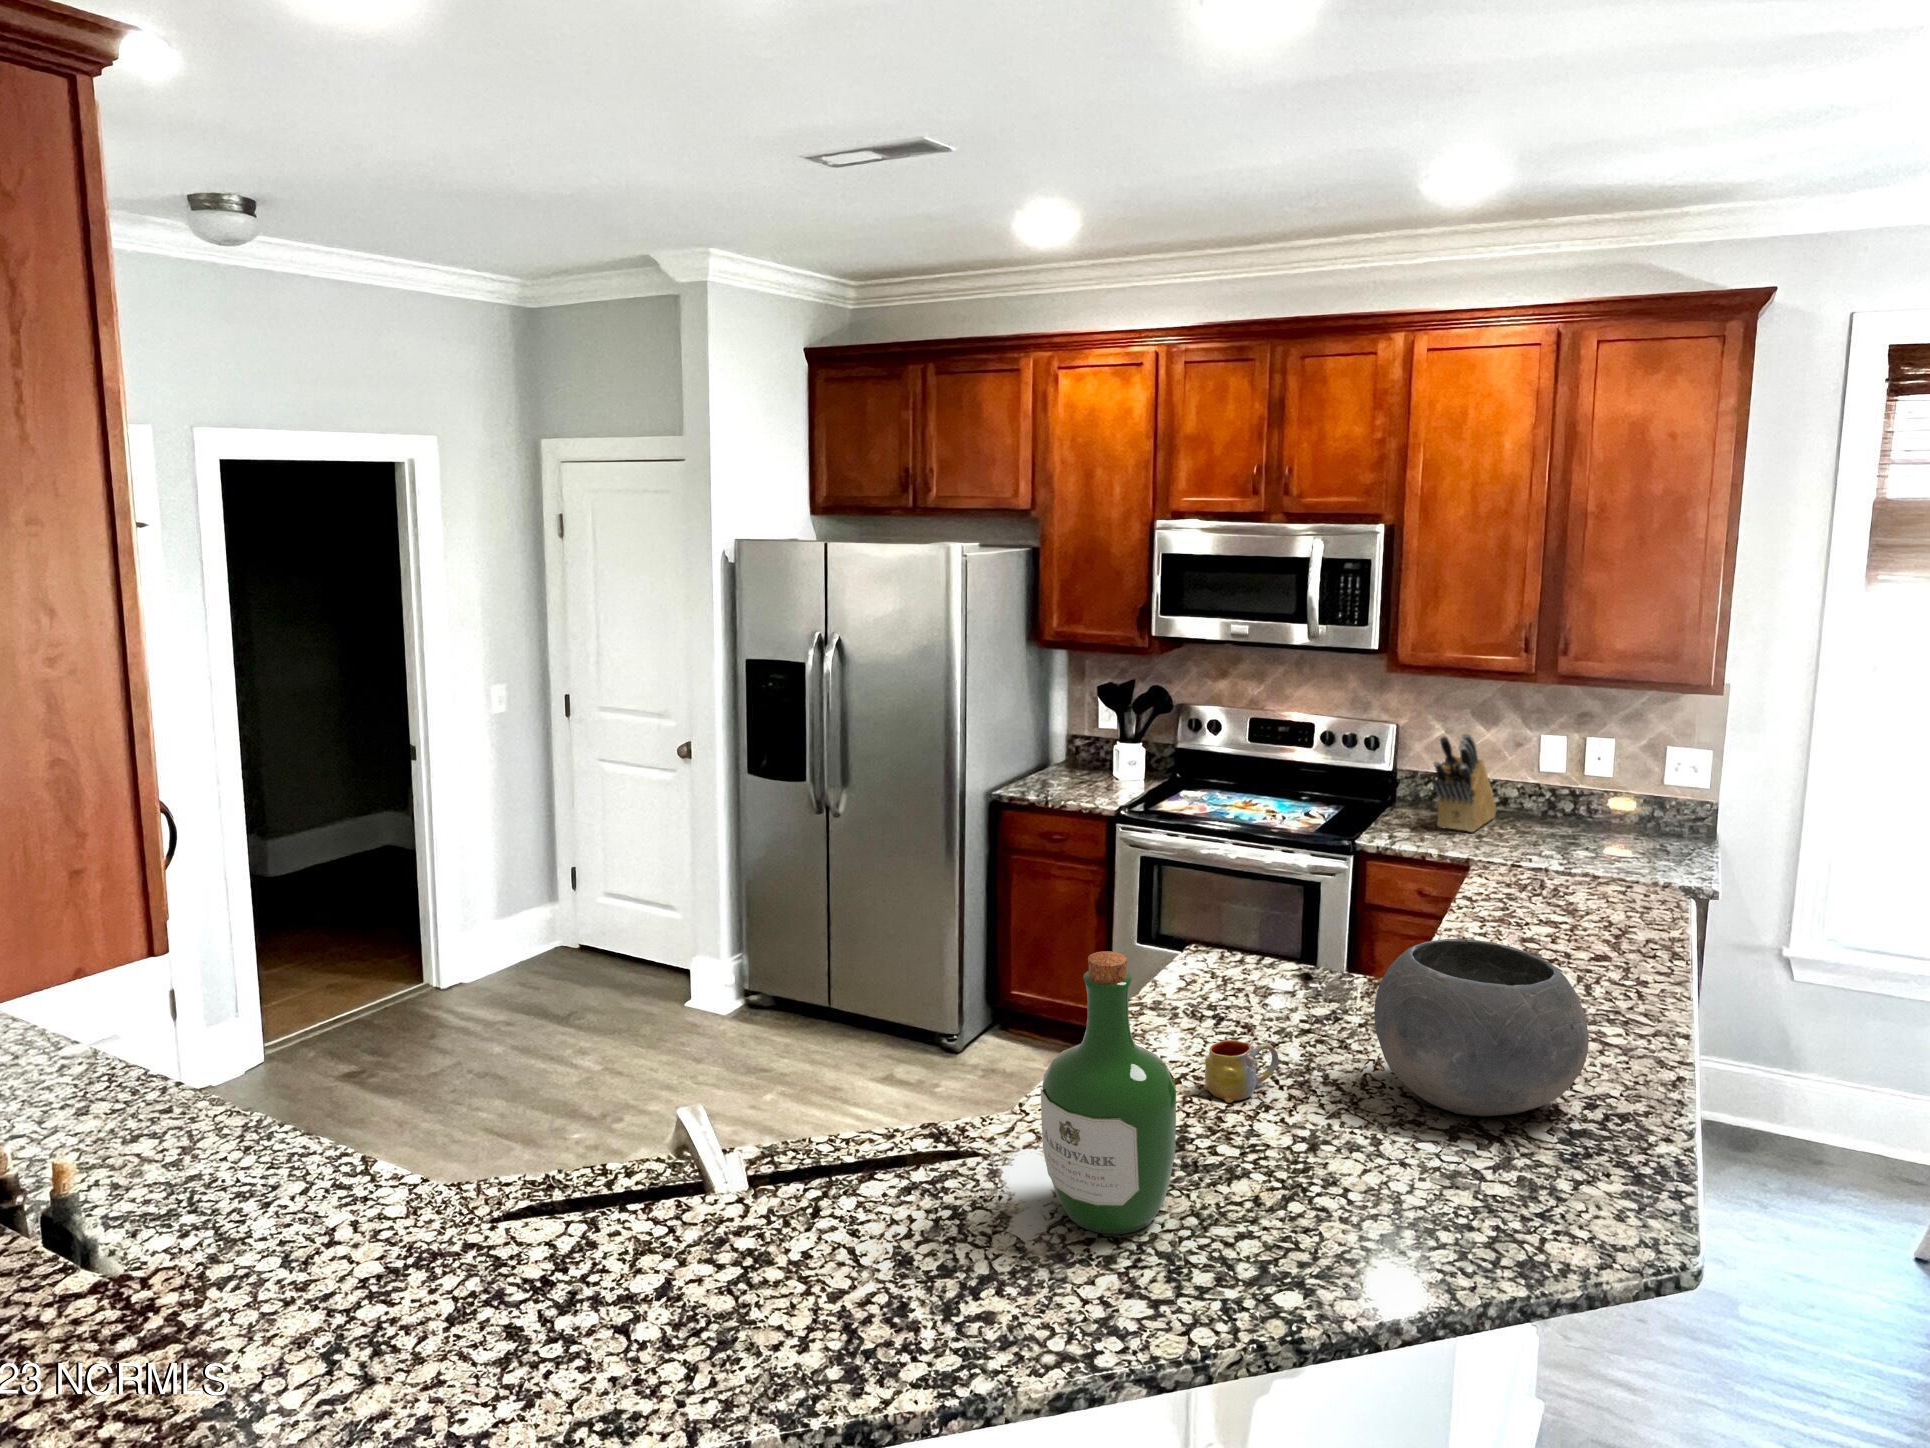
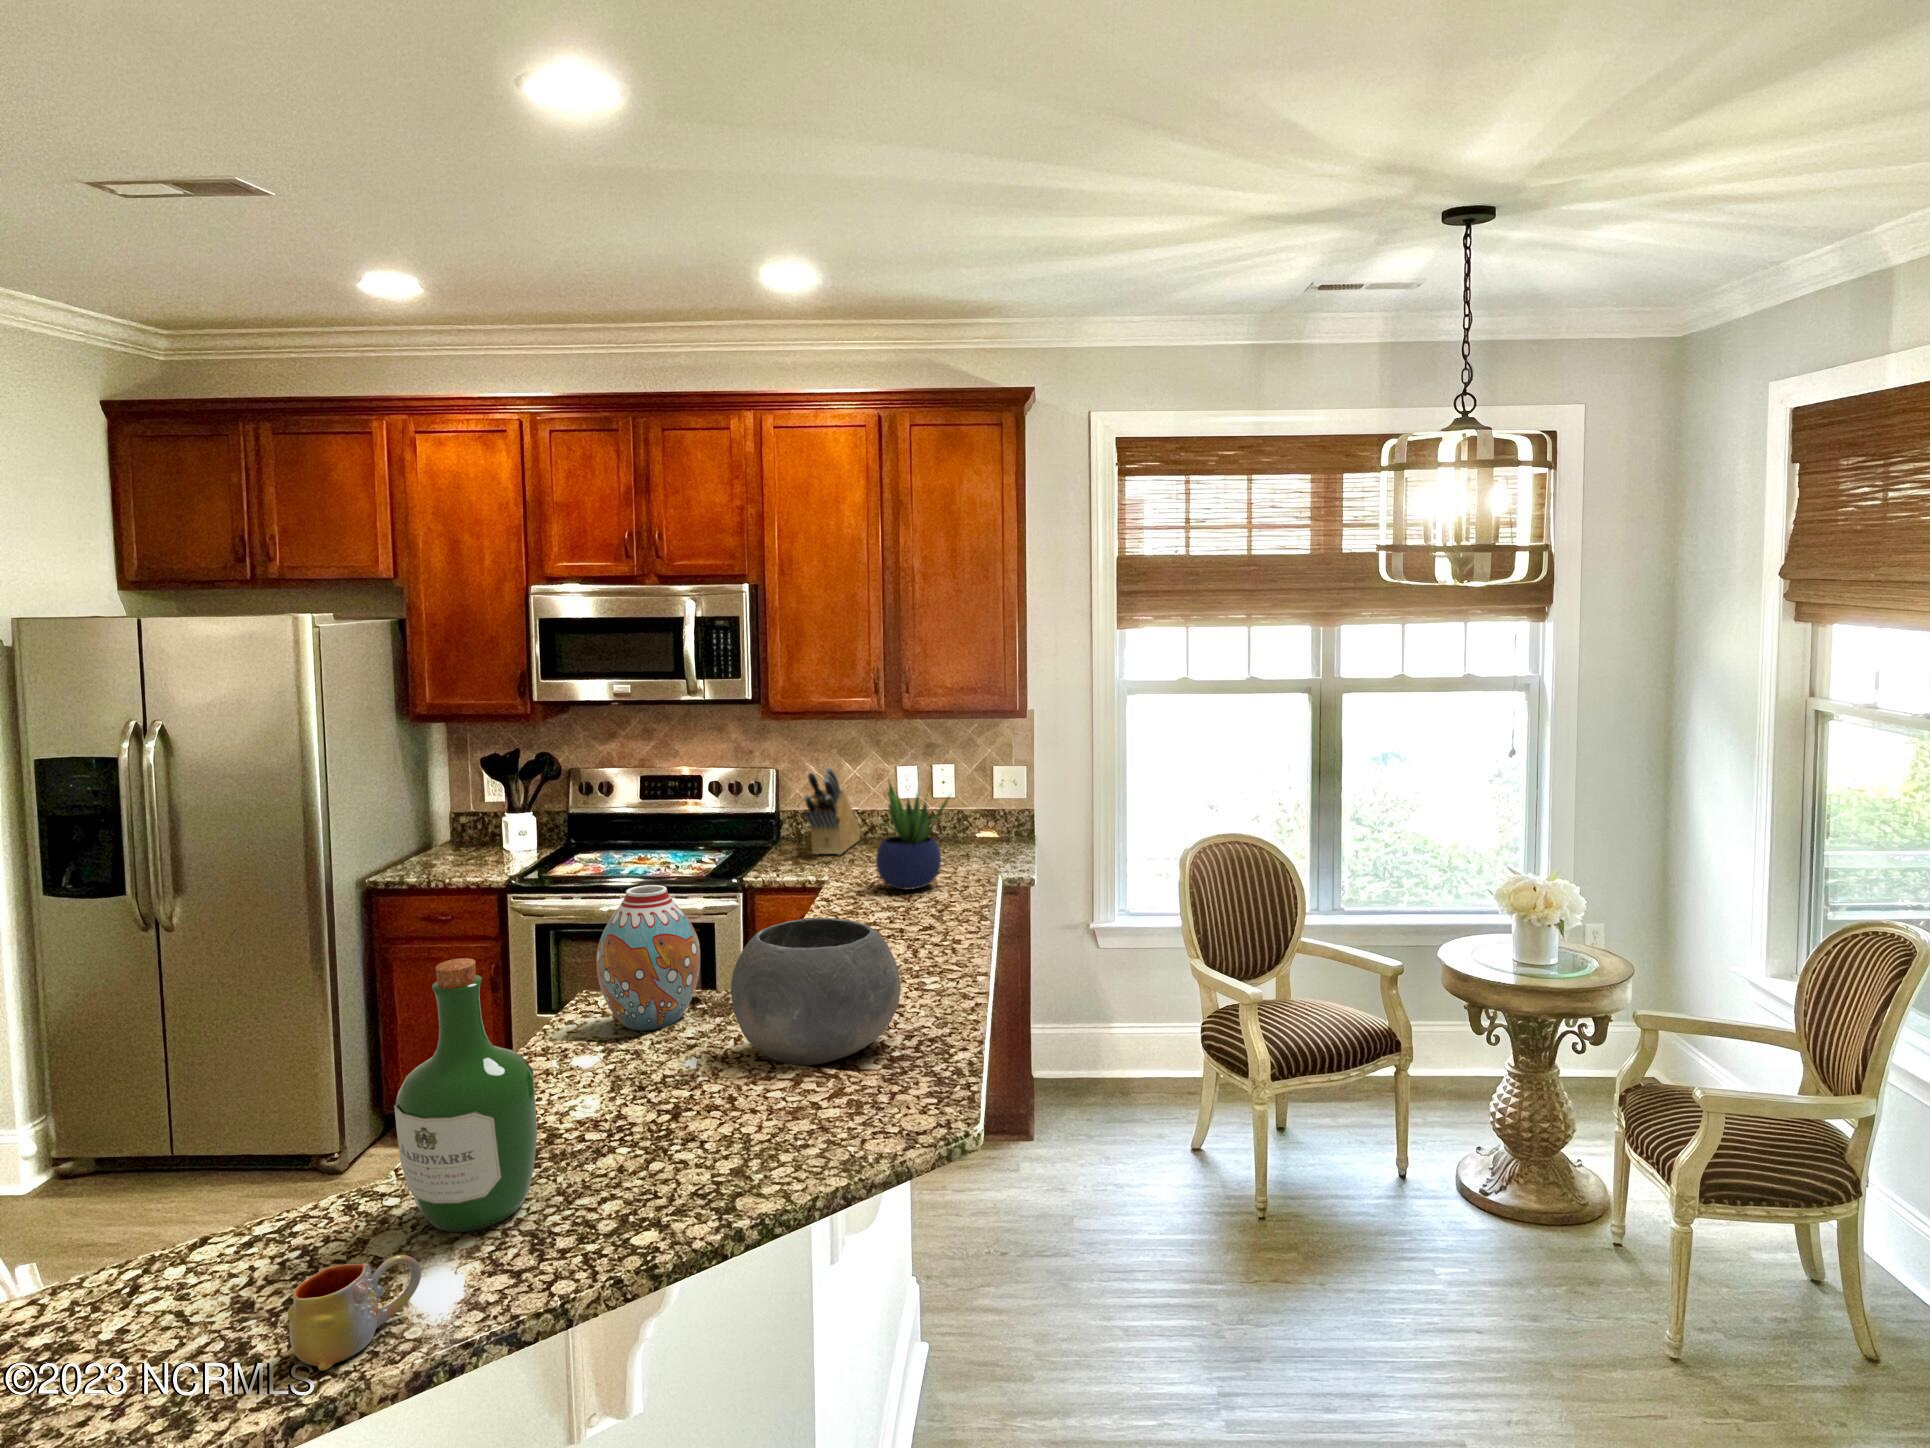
potted plant: none [1528,758,1637,895] -> present [876,783,949,890]
vase: none [1220,864,1330,1021] -> present [596,885,700,1031]
mug: present [1204,1040,1279,1103] -> present [288,1255,421,1371]

